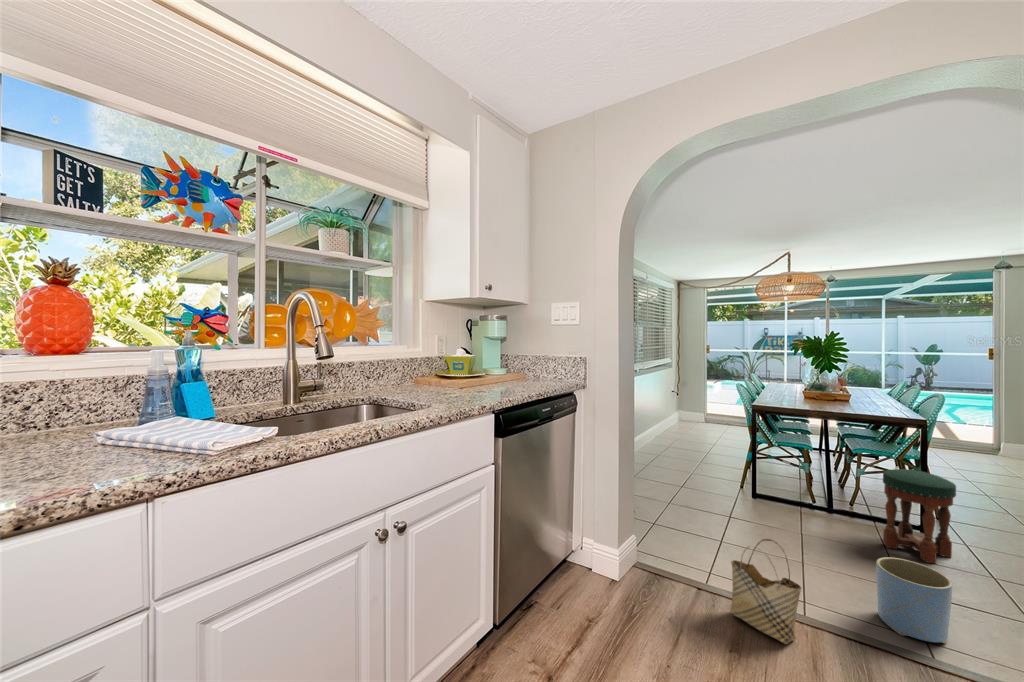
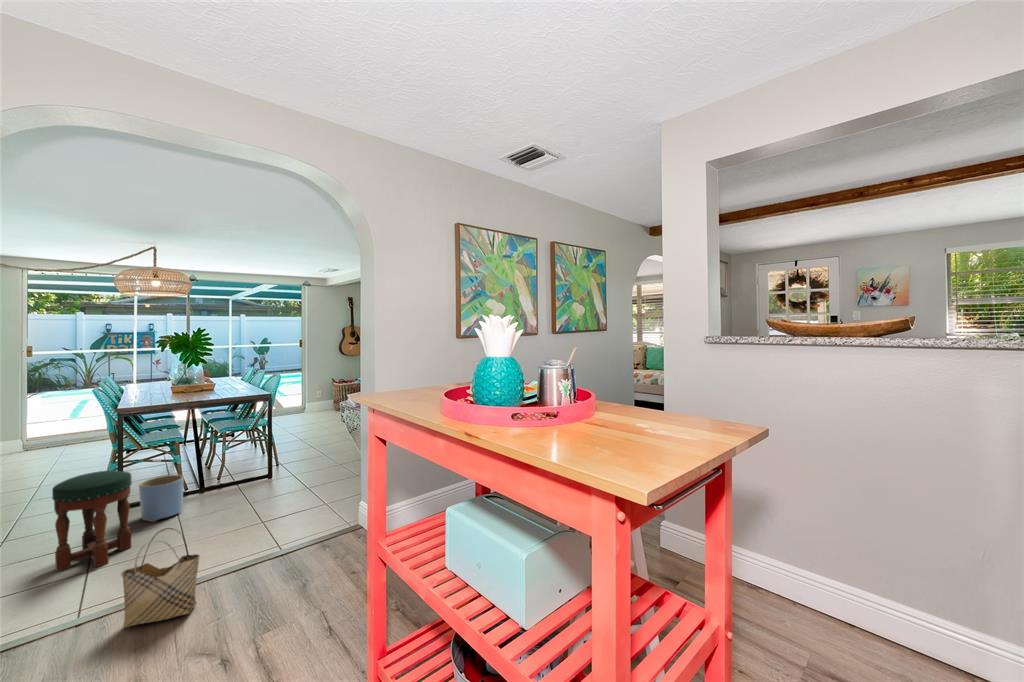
stool: present [883,469,956,564] -> present [52,471,132,571]
planter: present [876,557,953,644] -> present [139,475,184,522]

